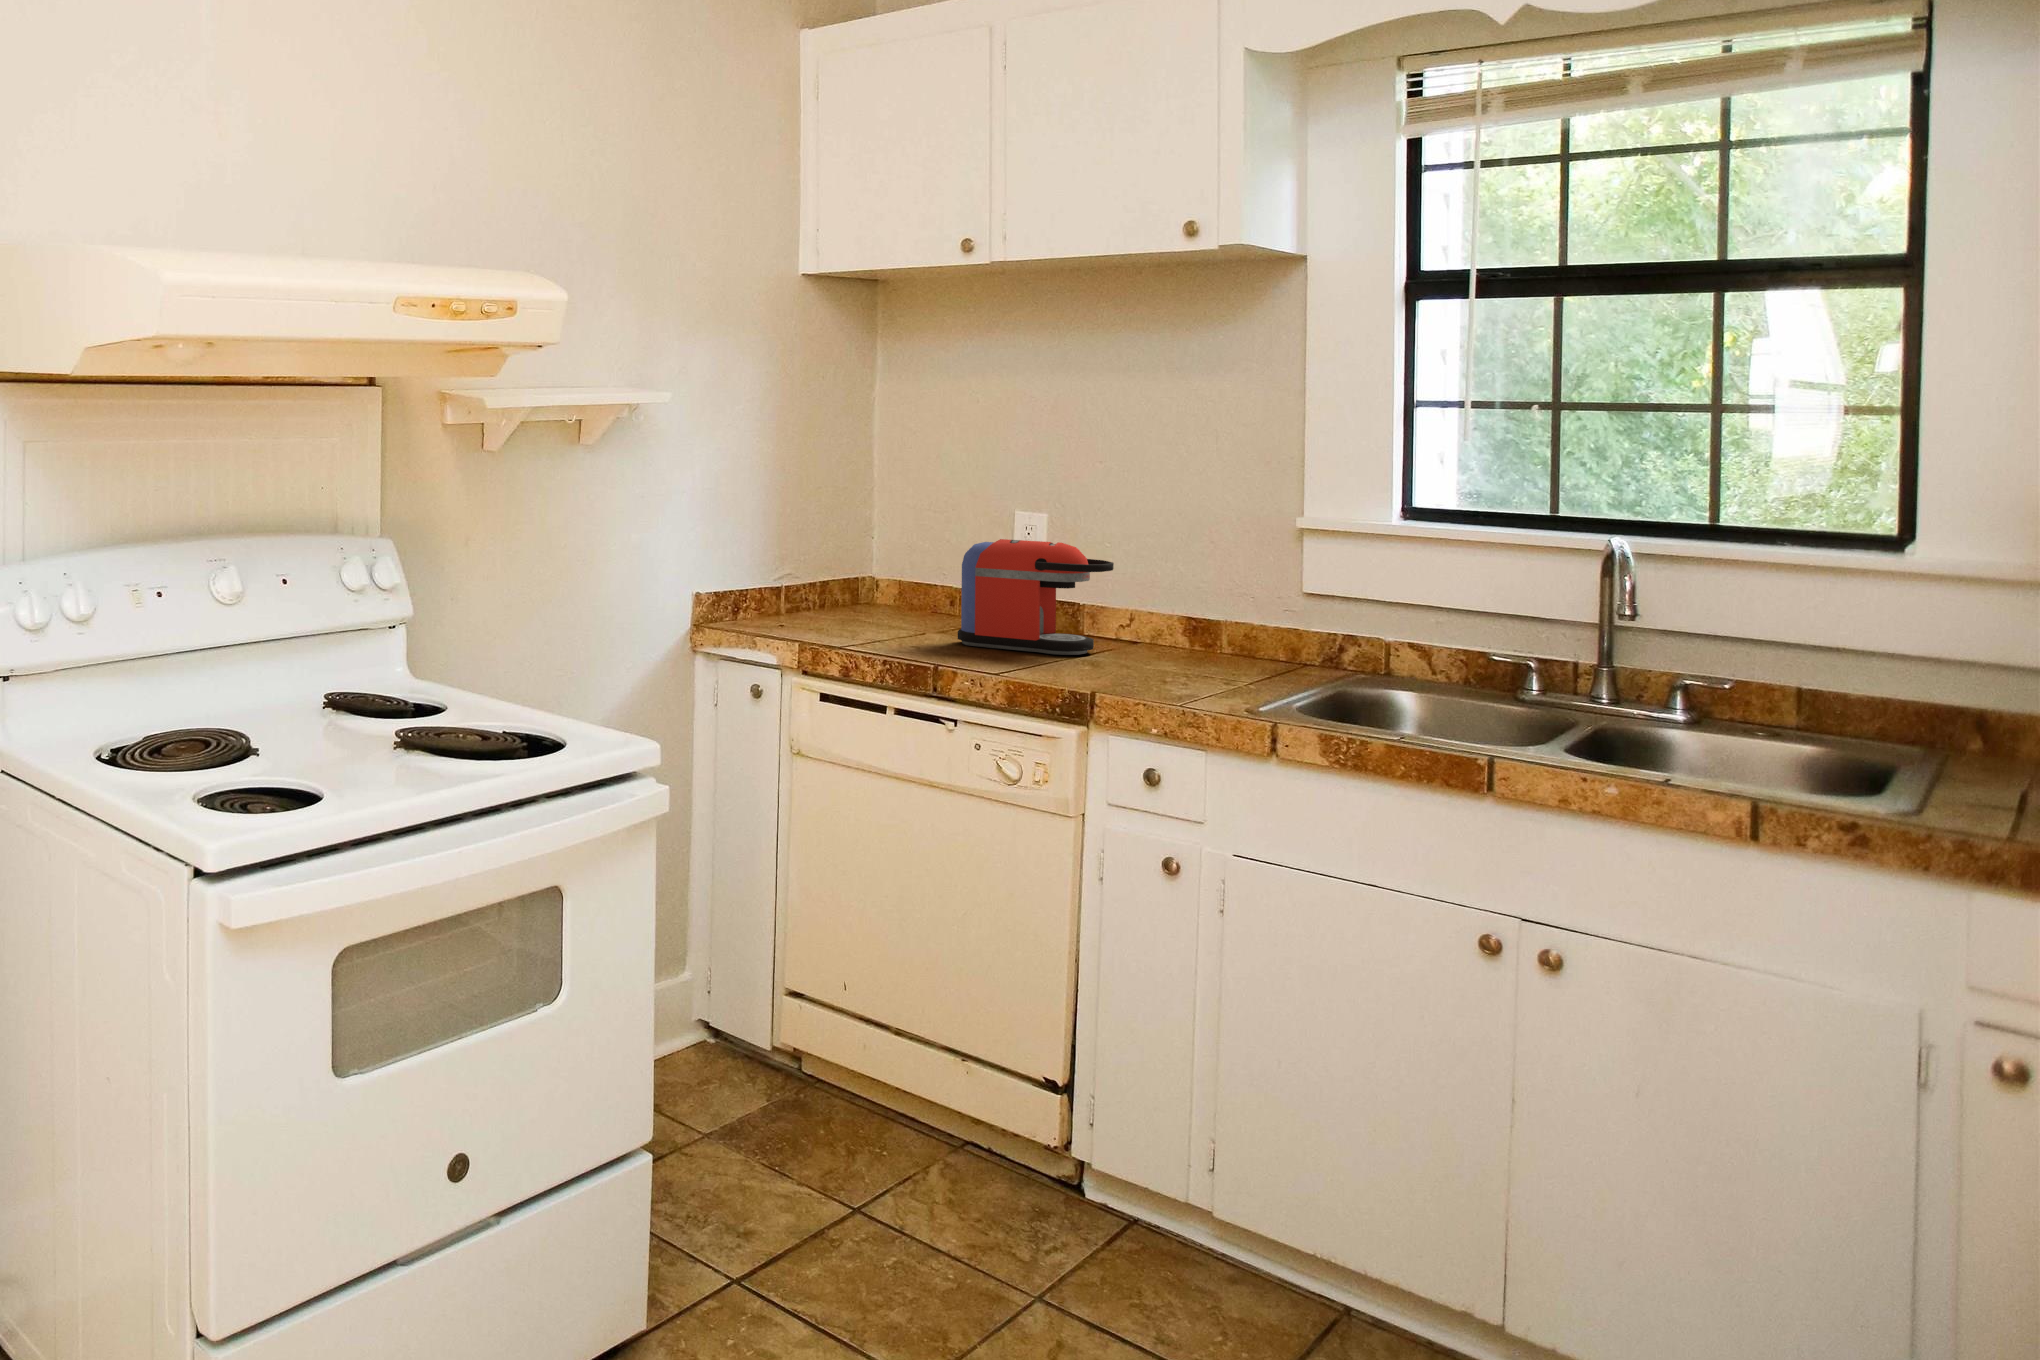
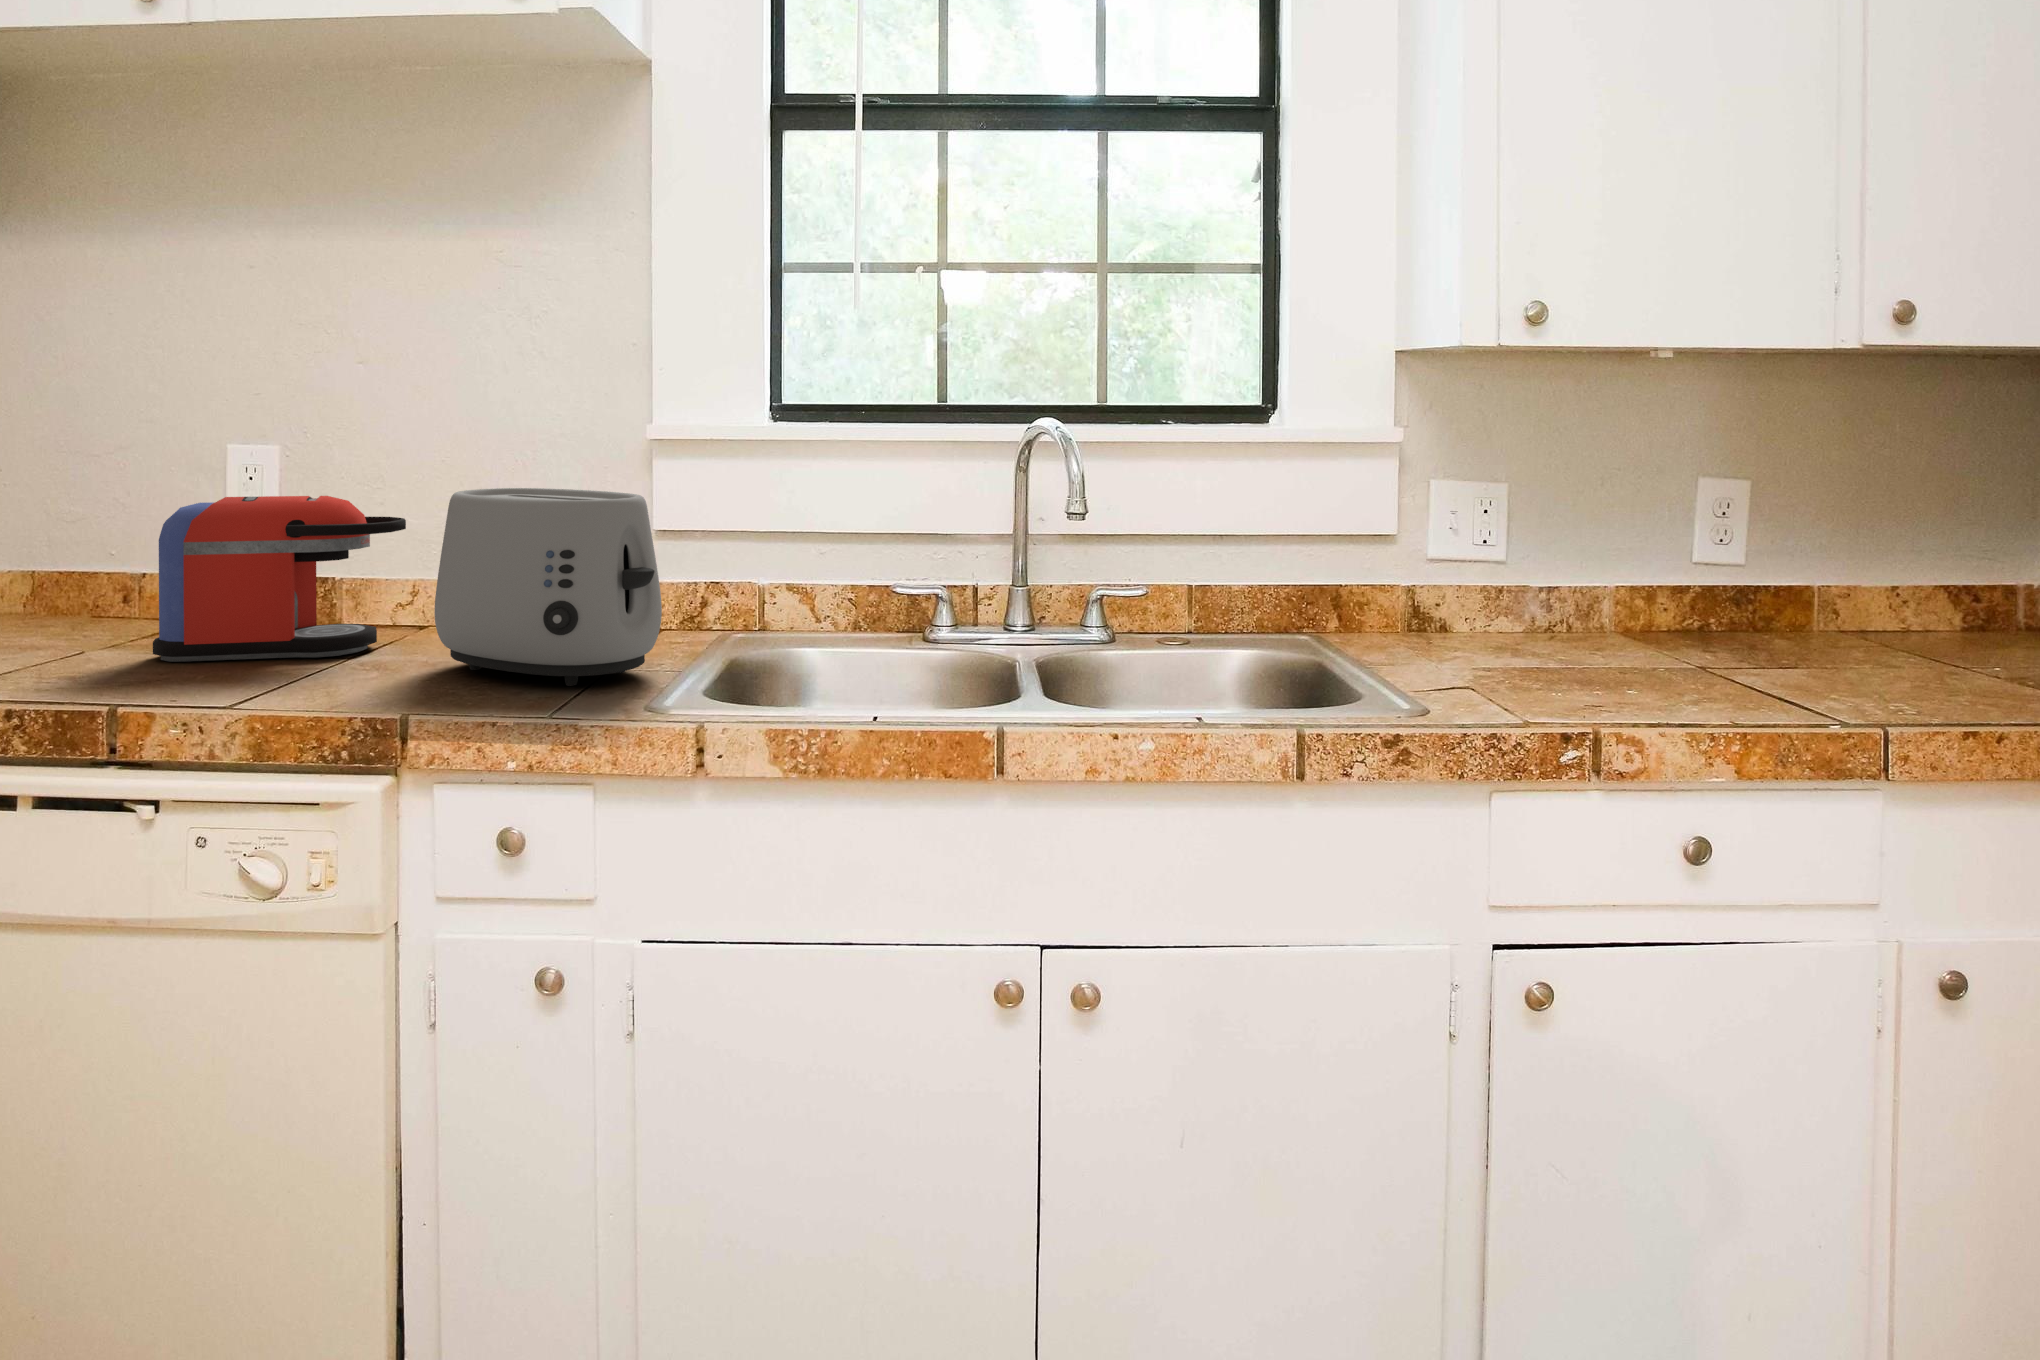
toaster: none [1123,546,1277,691] -> present [435,488,662,686]

